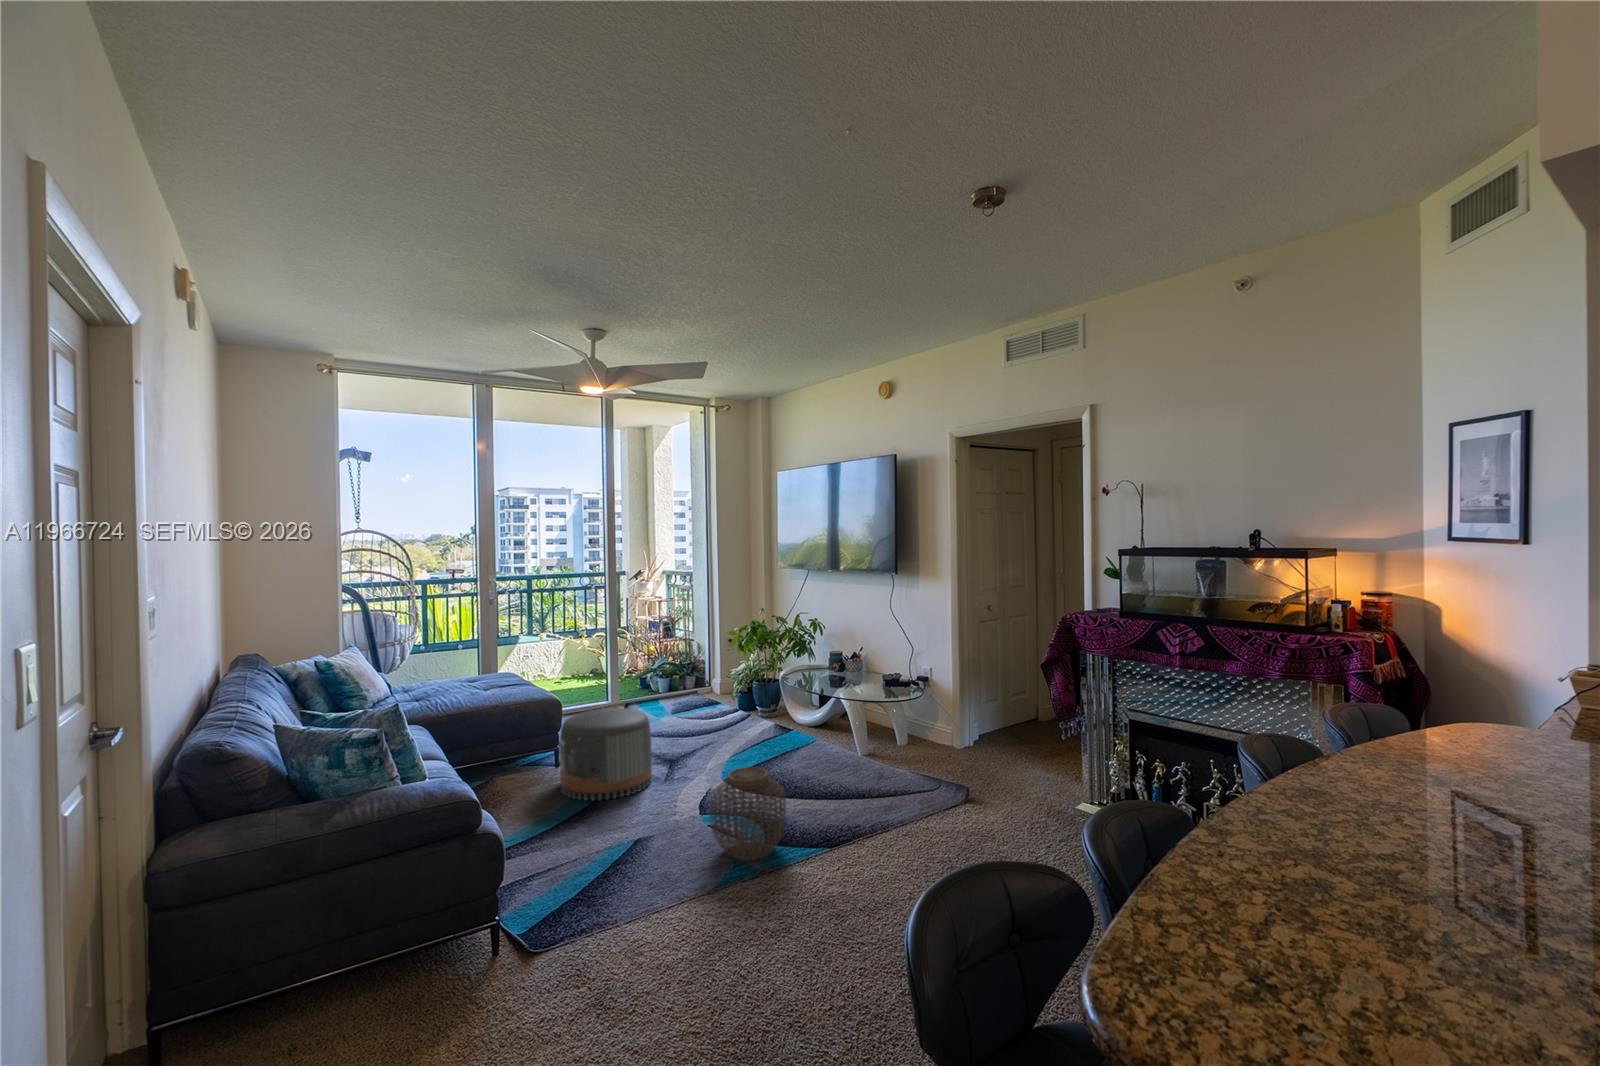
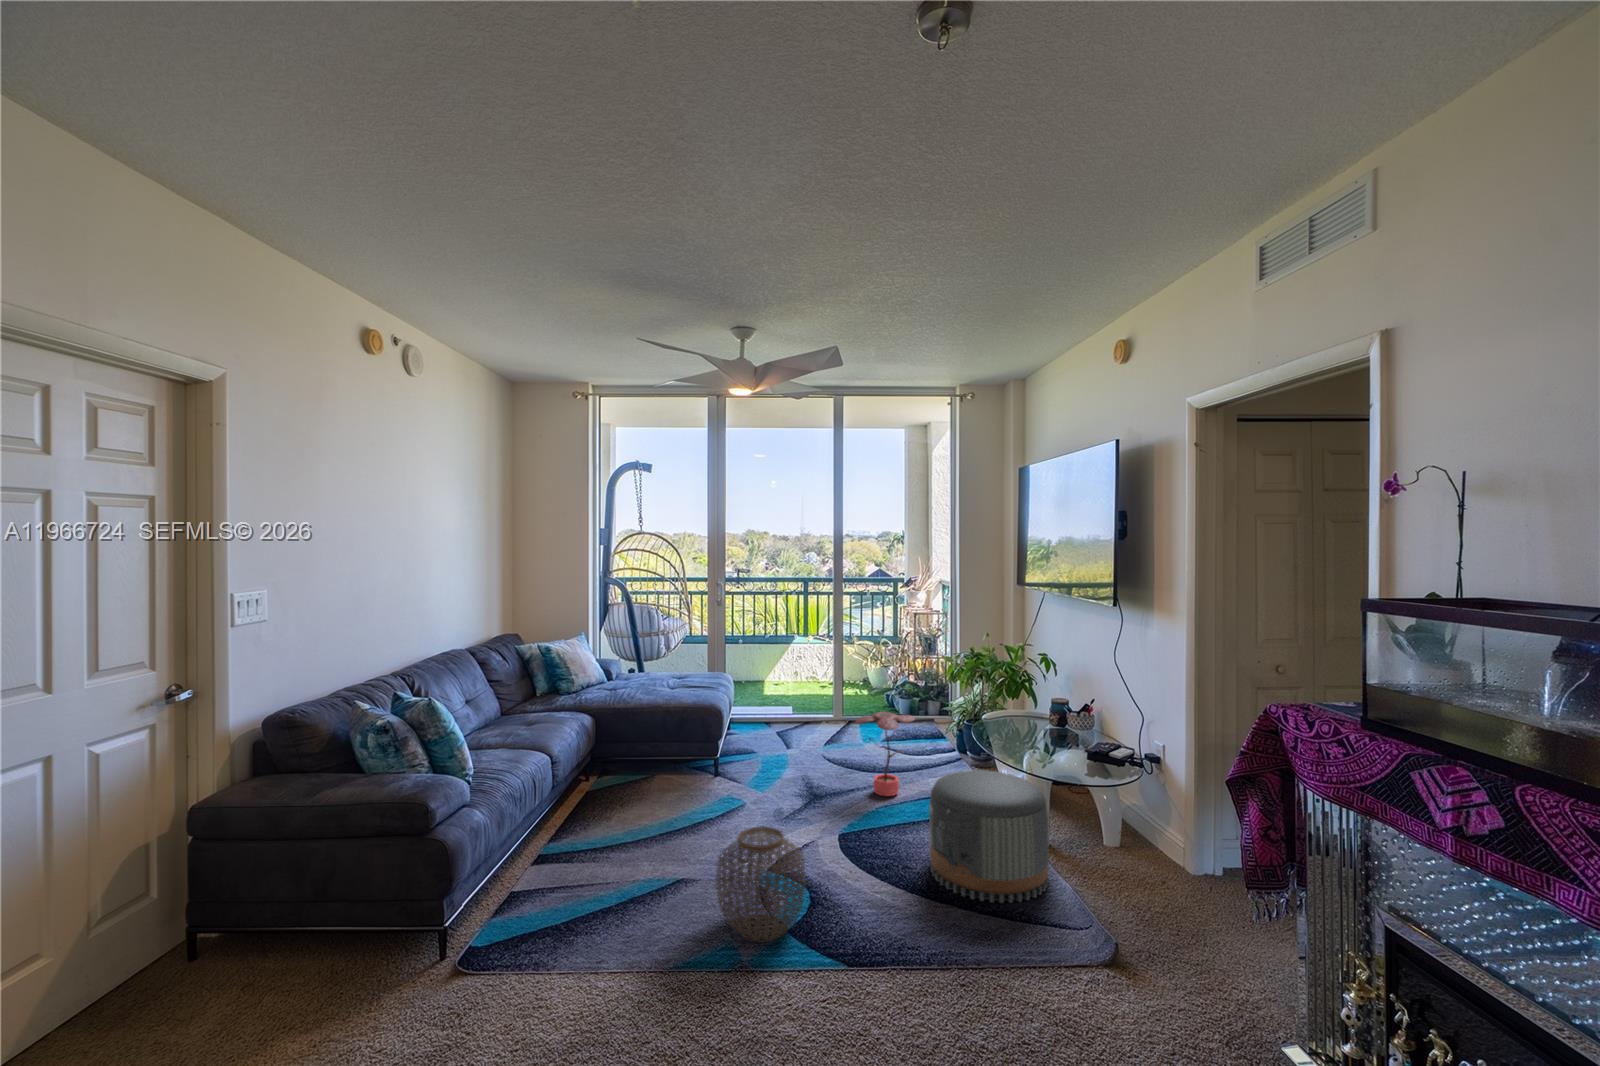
potted plant: none [695,680,743,753] -> present [856,712,915,796]
pouf: present [560,708,652,801] -> present [929,770,1049,903]

